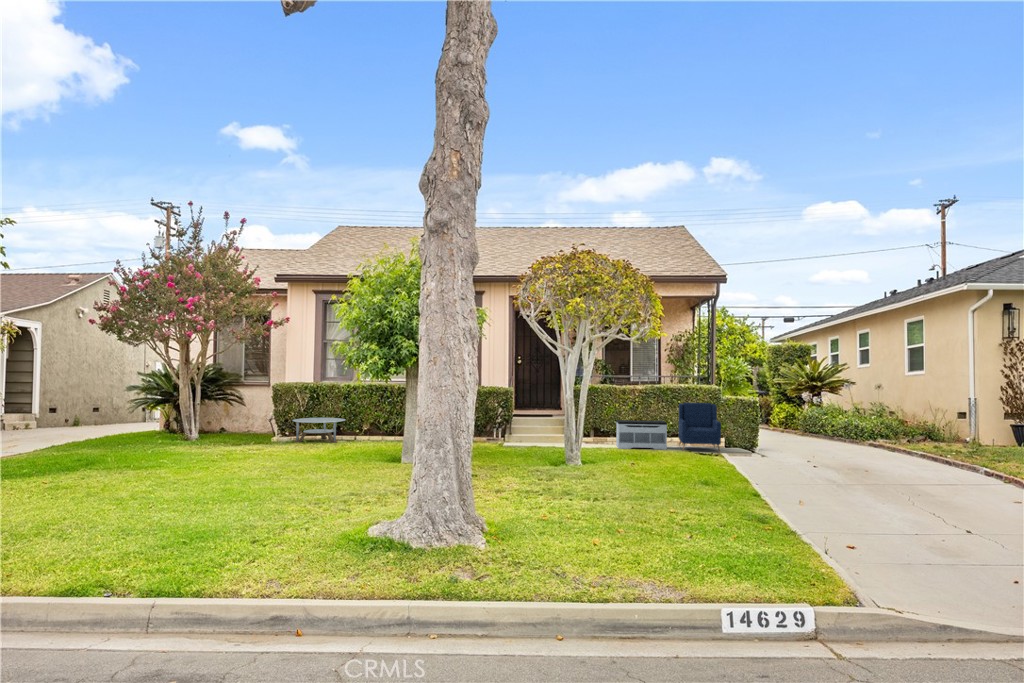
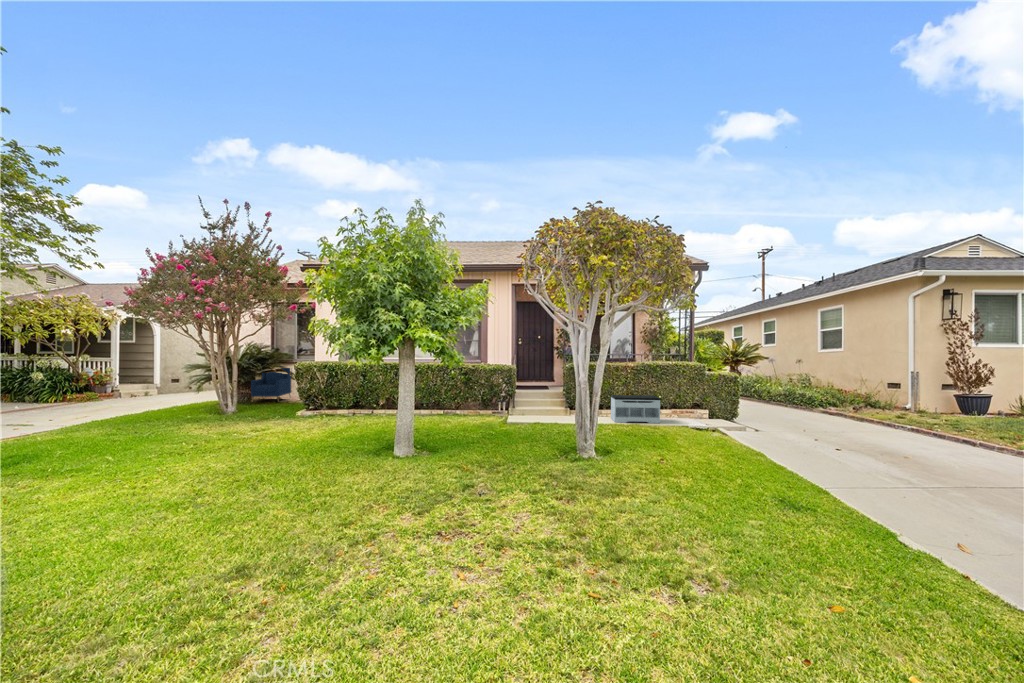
armchair: present [679,403,721,451] -> present [251,368,291,401]
round table: present [292,418,345,443] -> none [311,393,363,418]

